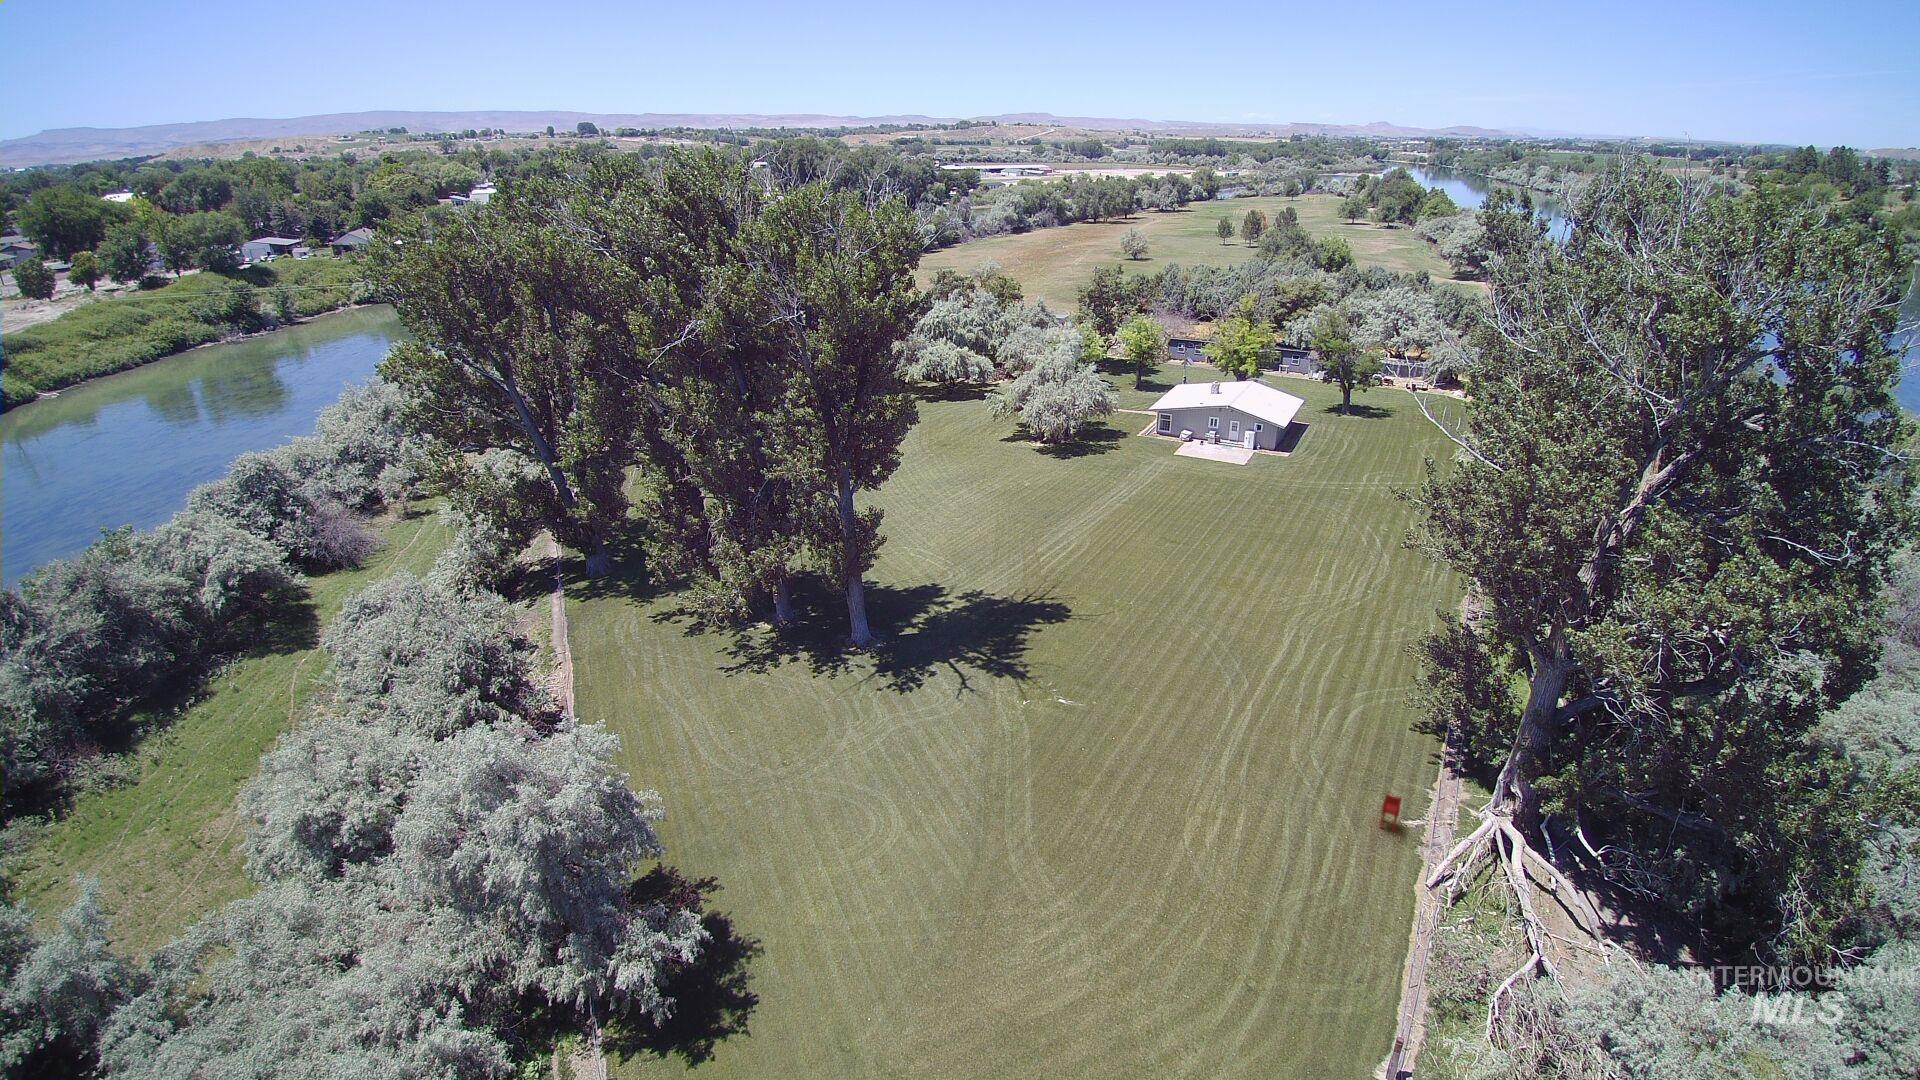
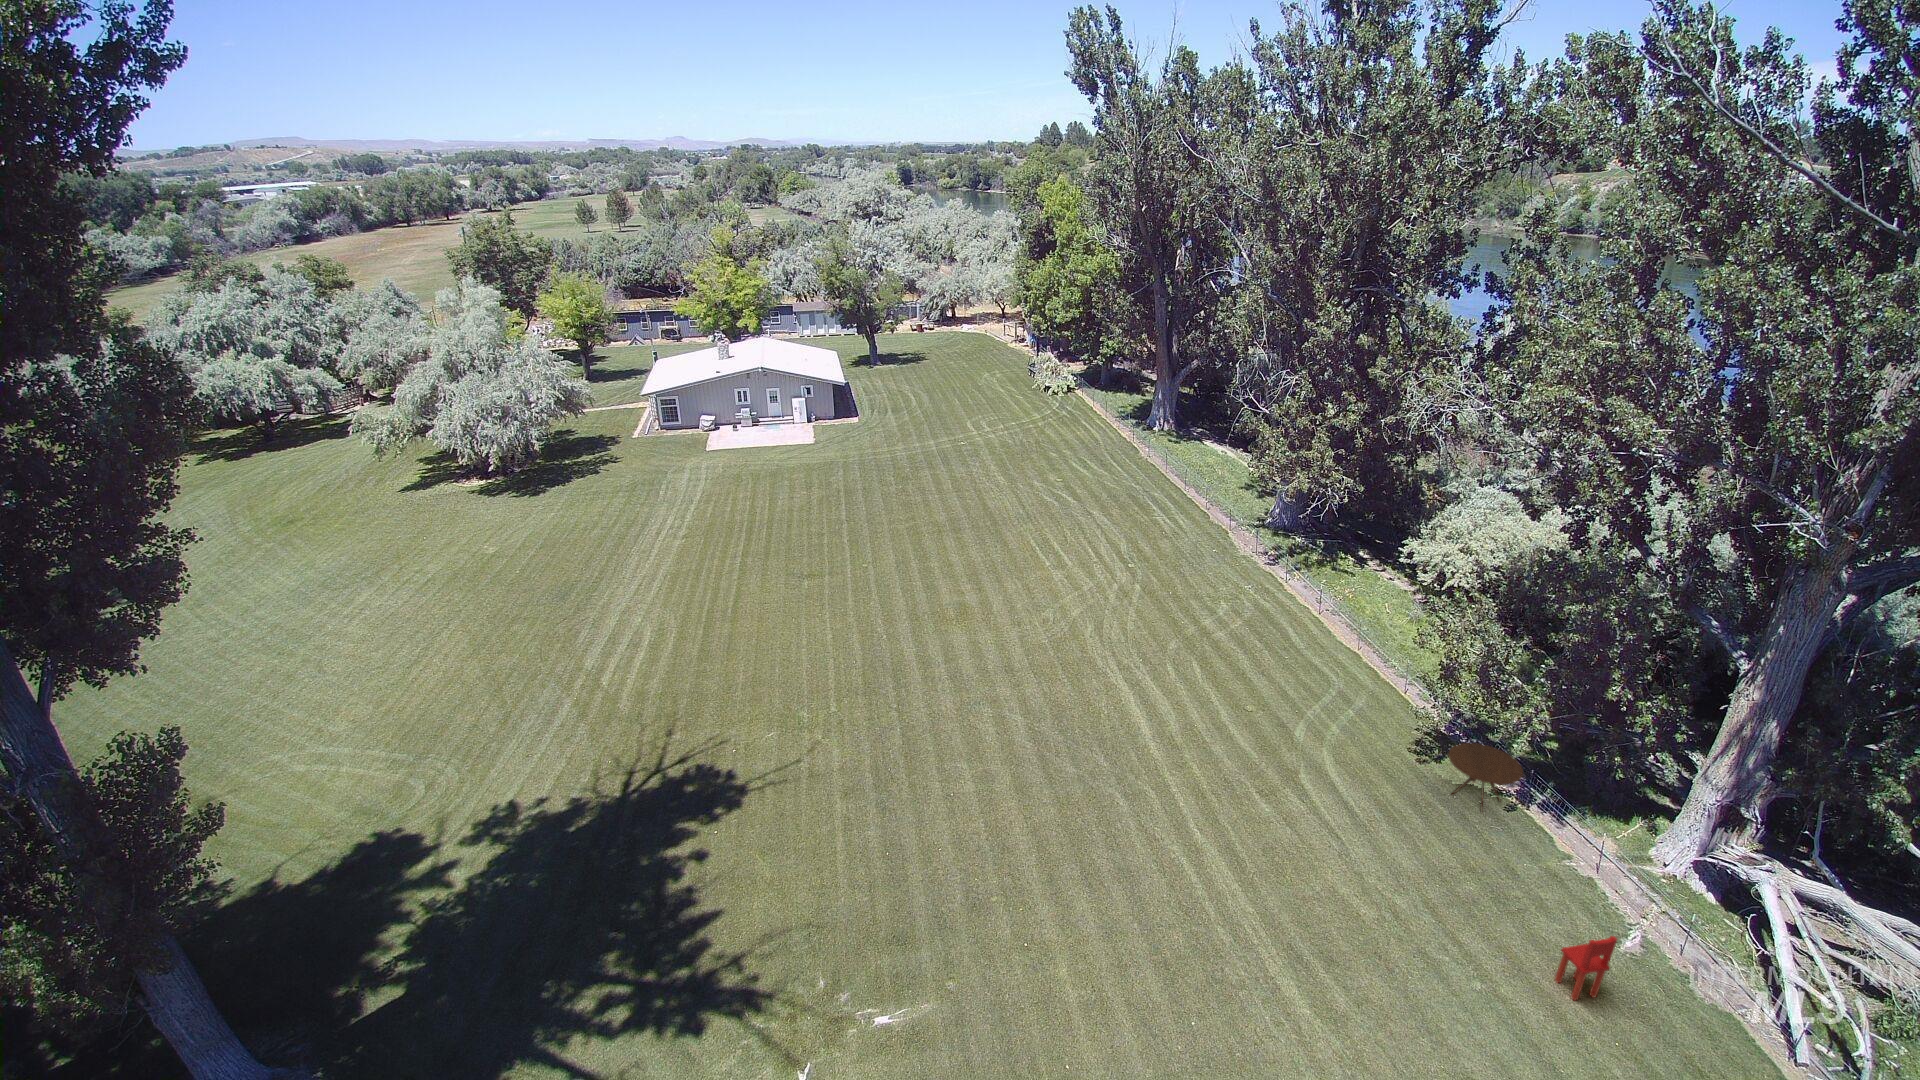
round table: none [1435,725,1482,767] -> present [1448,743,1523,812]

